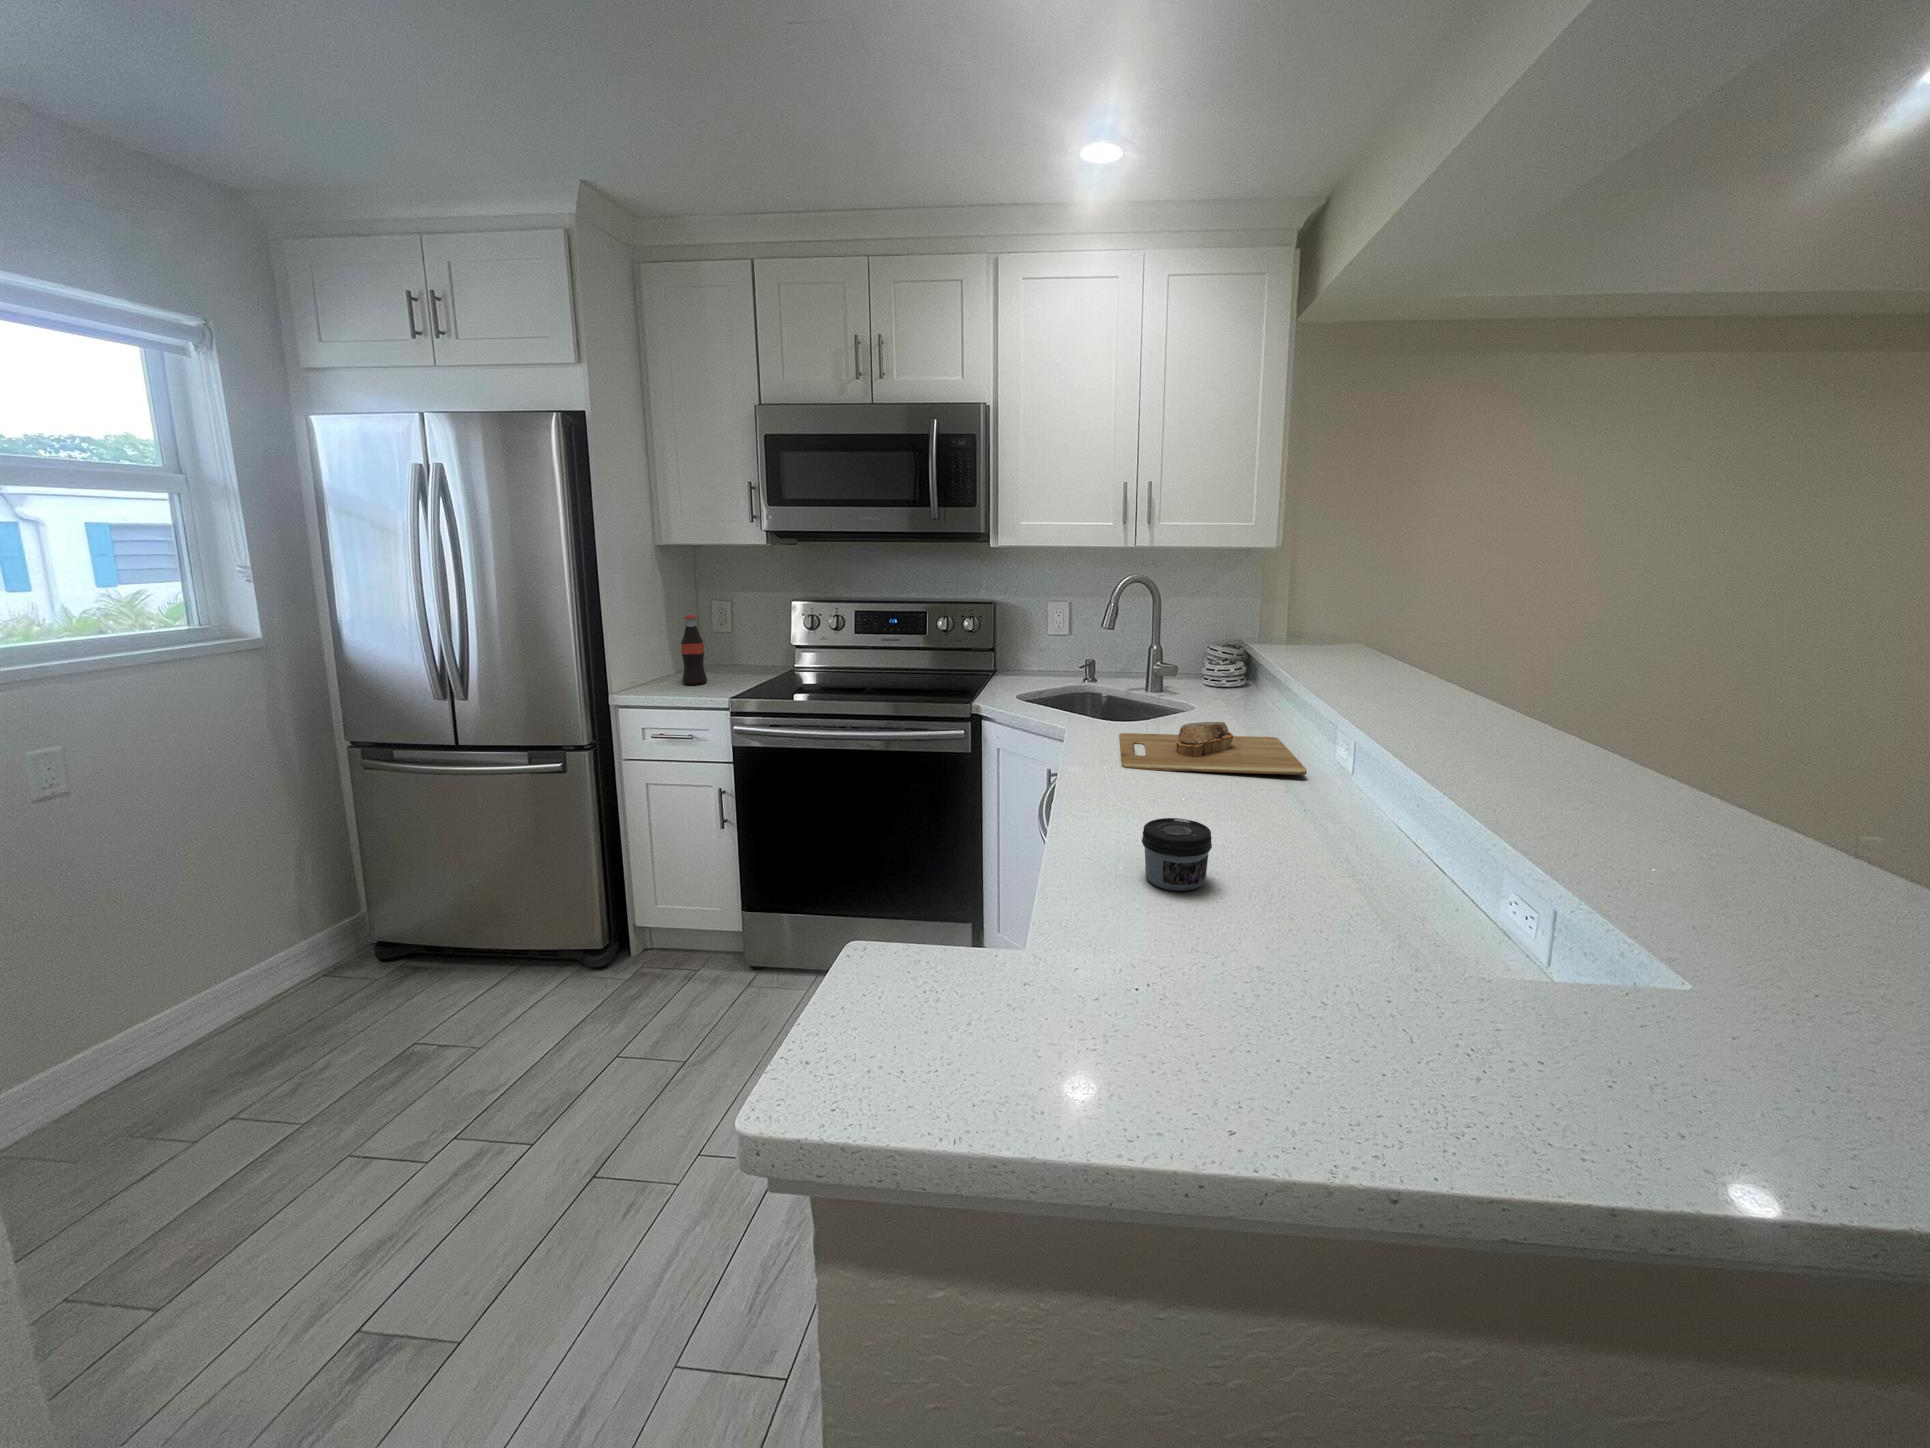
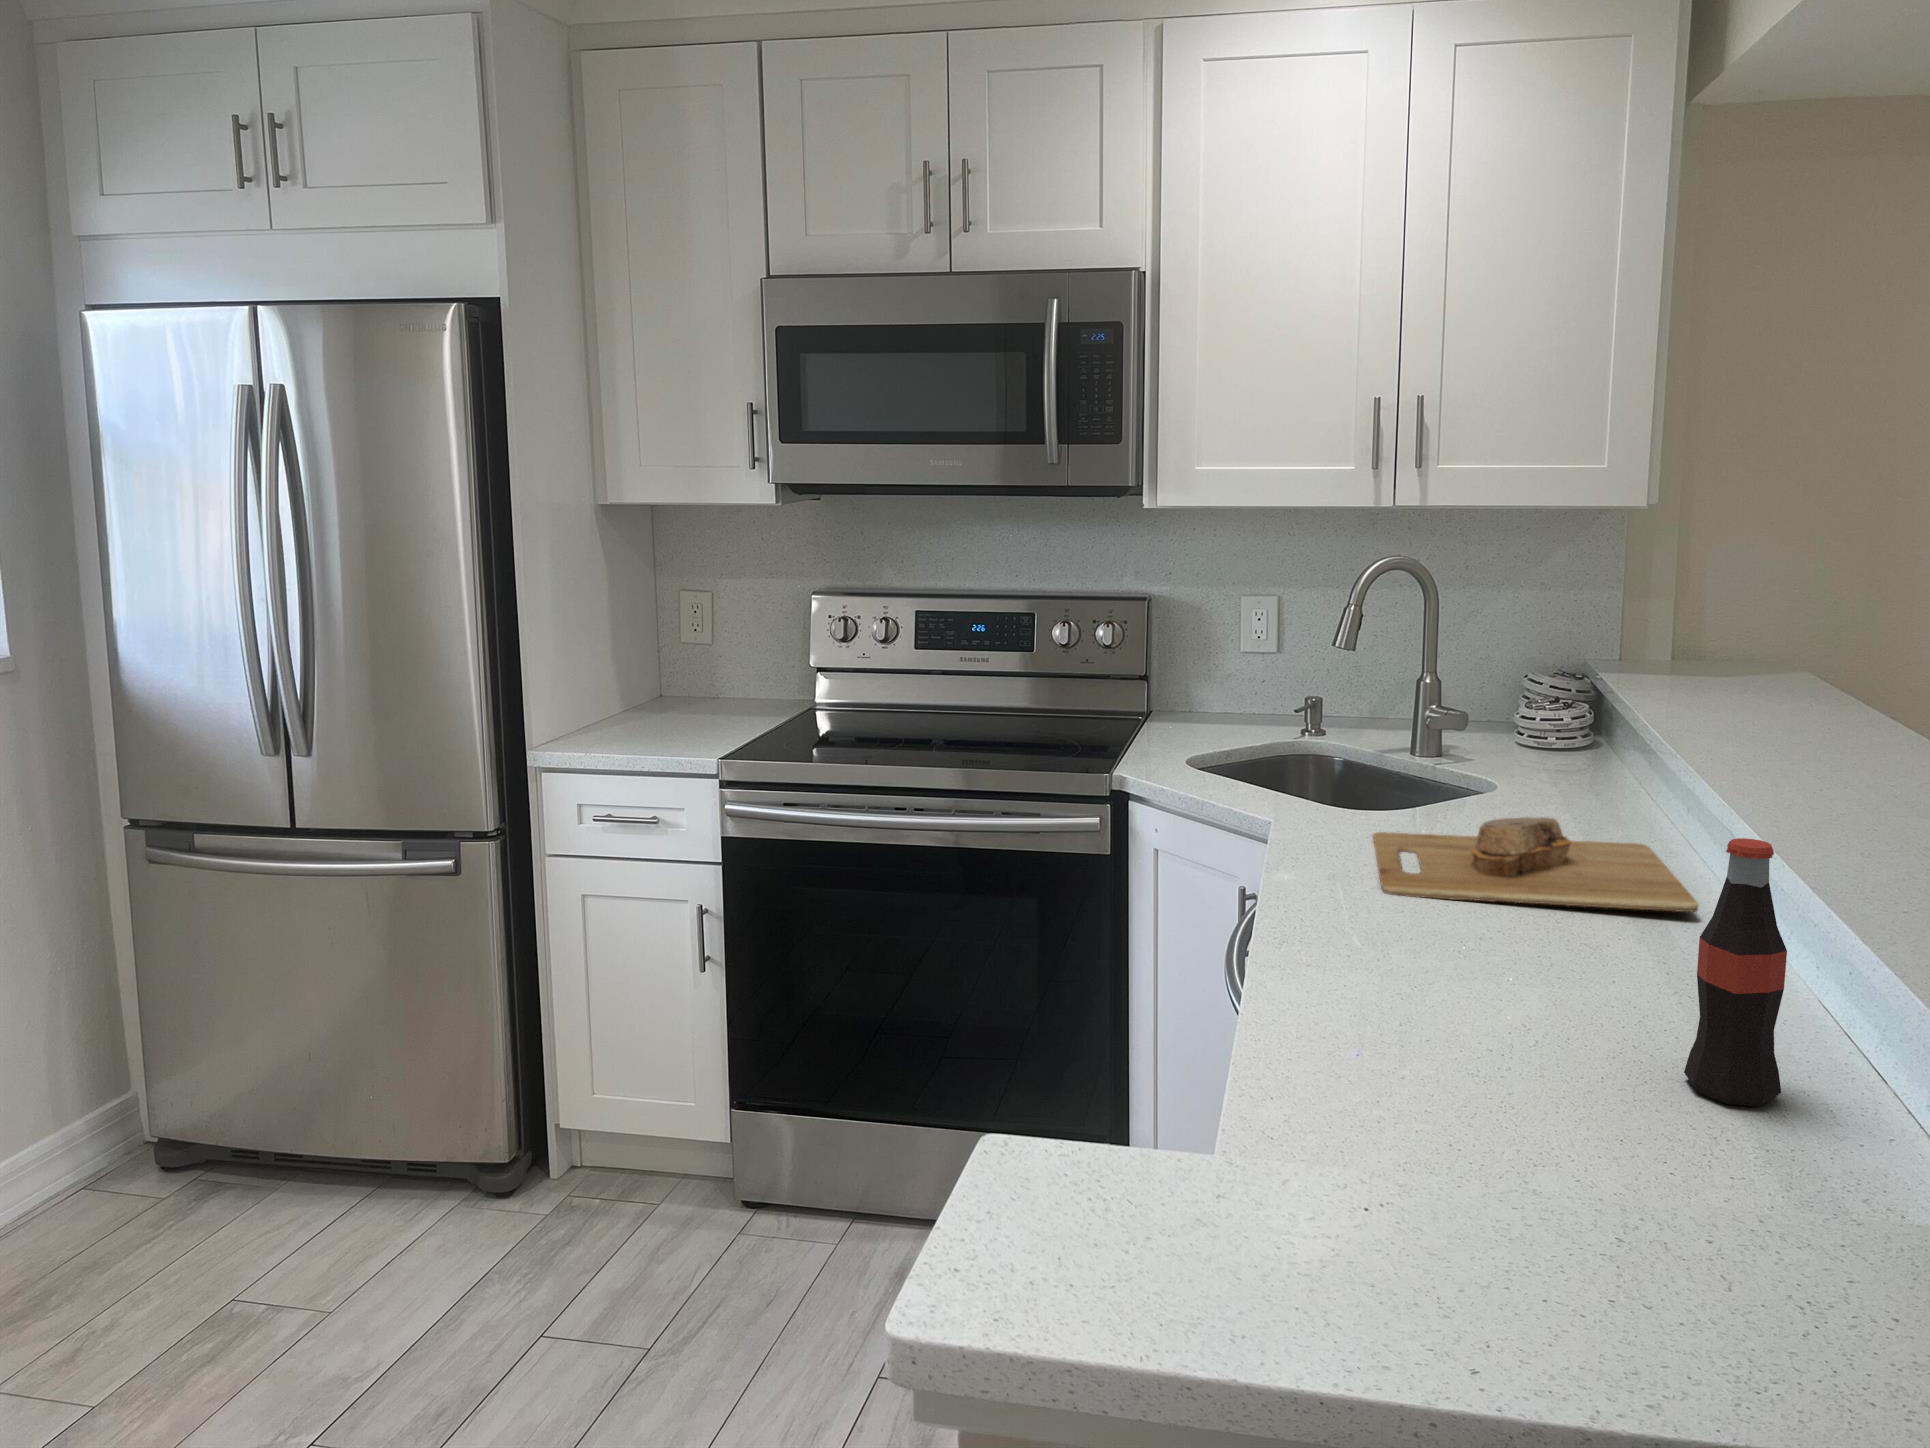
bottle: present [681,615,707,685] -> present [1684,838,1787,1106]
jar: present [1142,818,1212,891] -> none [1430,984,1543,1100]

